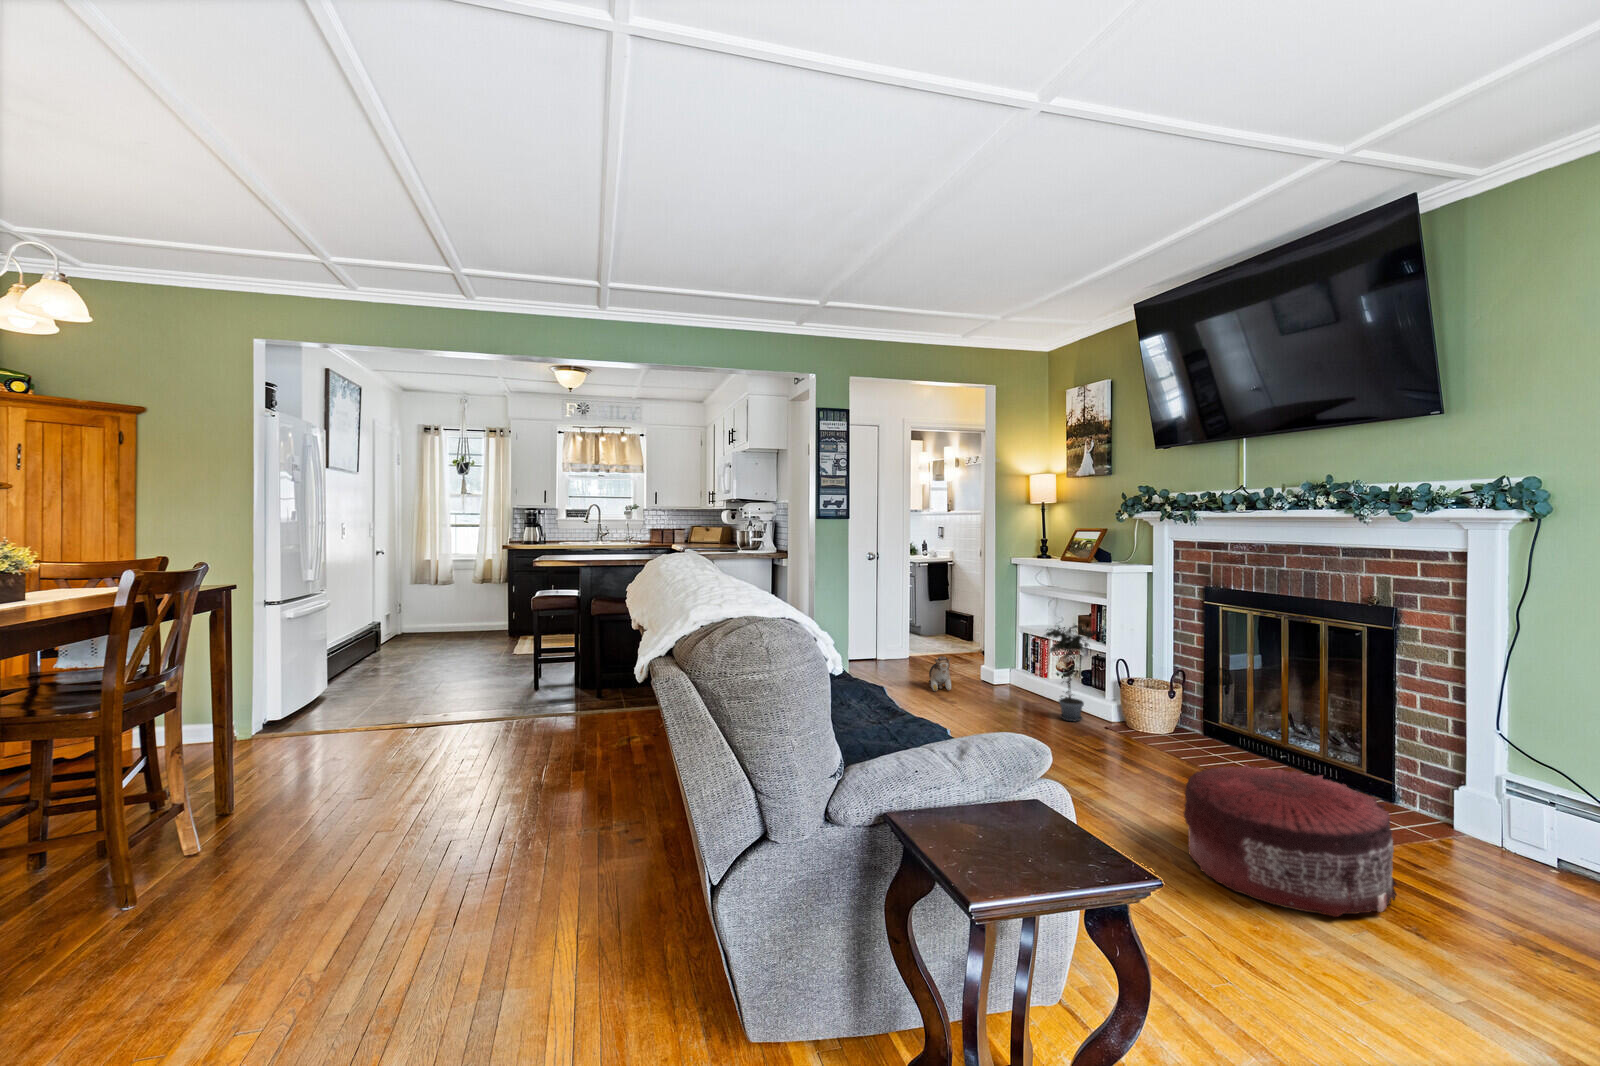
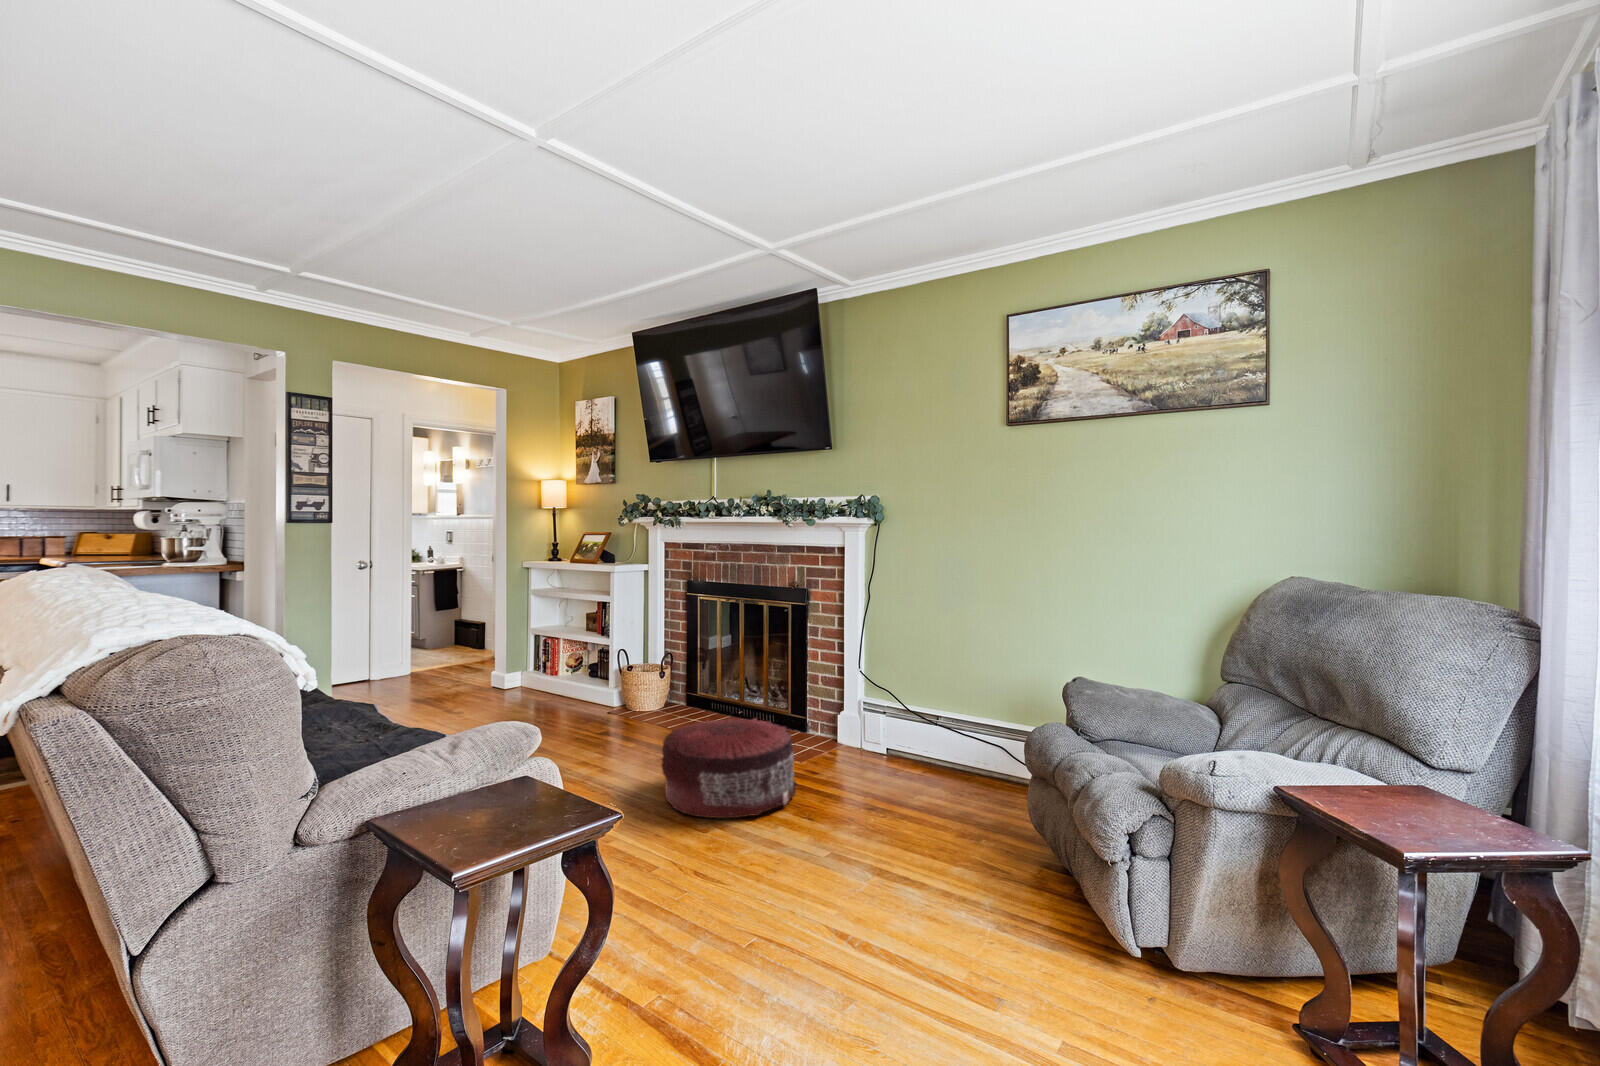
potted plant: present [1044,620,1099,721] -> none [551,617,608,714]
plush toy: present [929,656,951,691] -> none [433,668,459,706]

